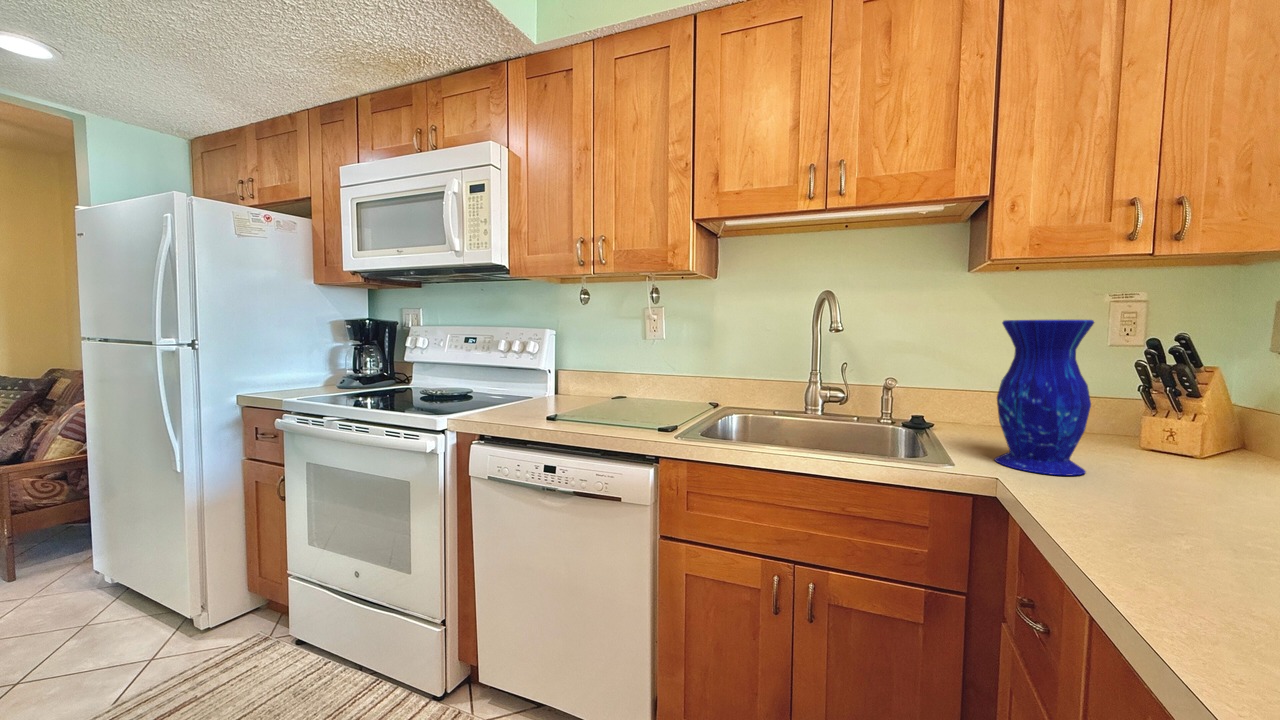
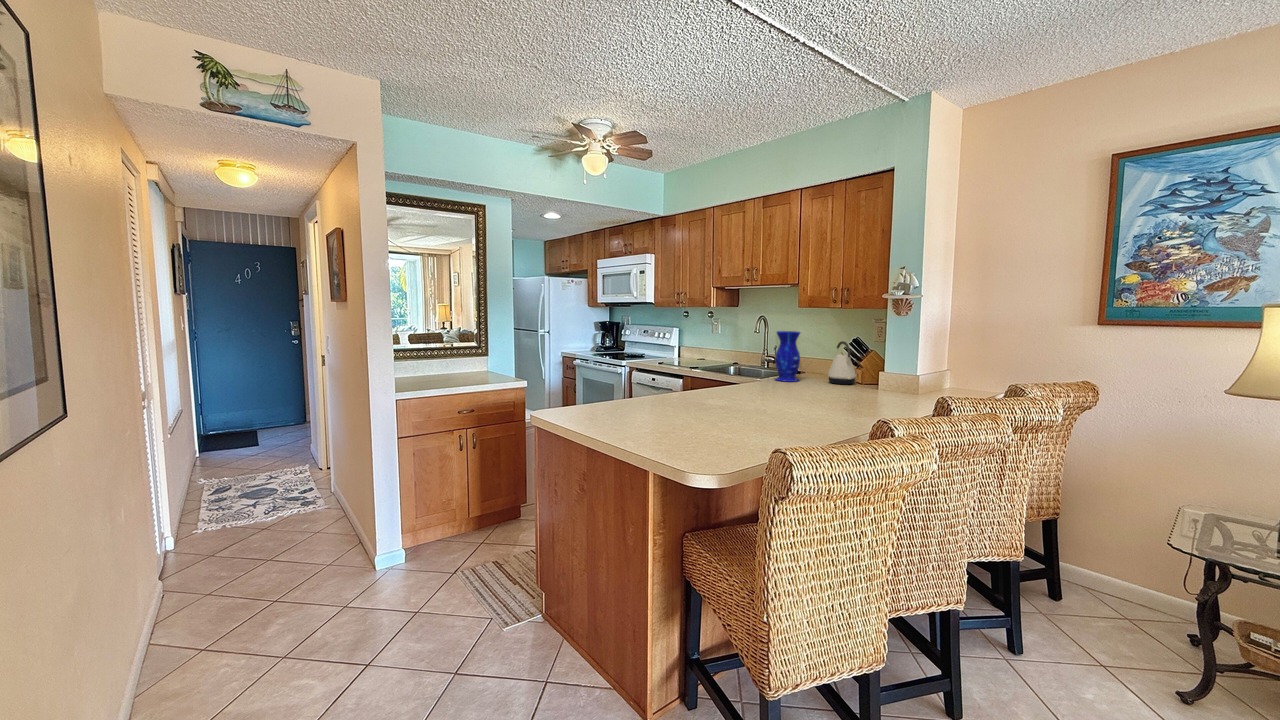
kettle: none [1109,346,1241,469] -> present [828,341,856,384]

